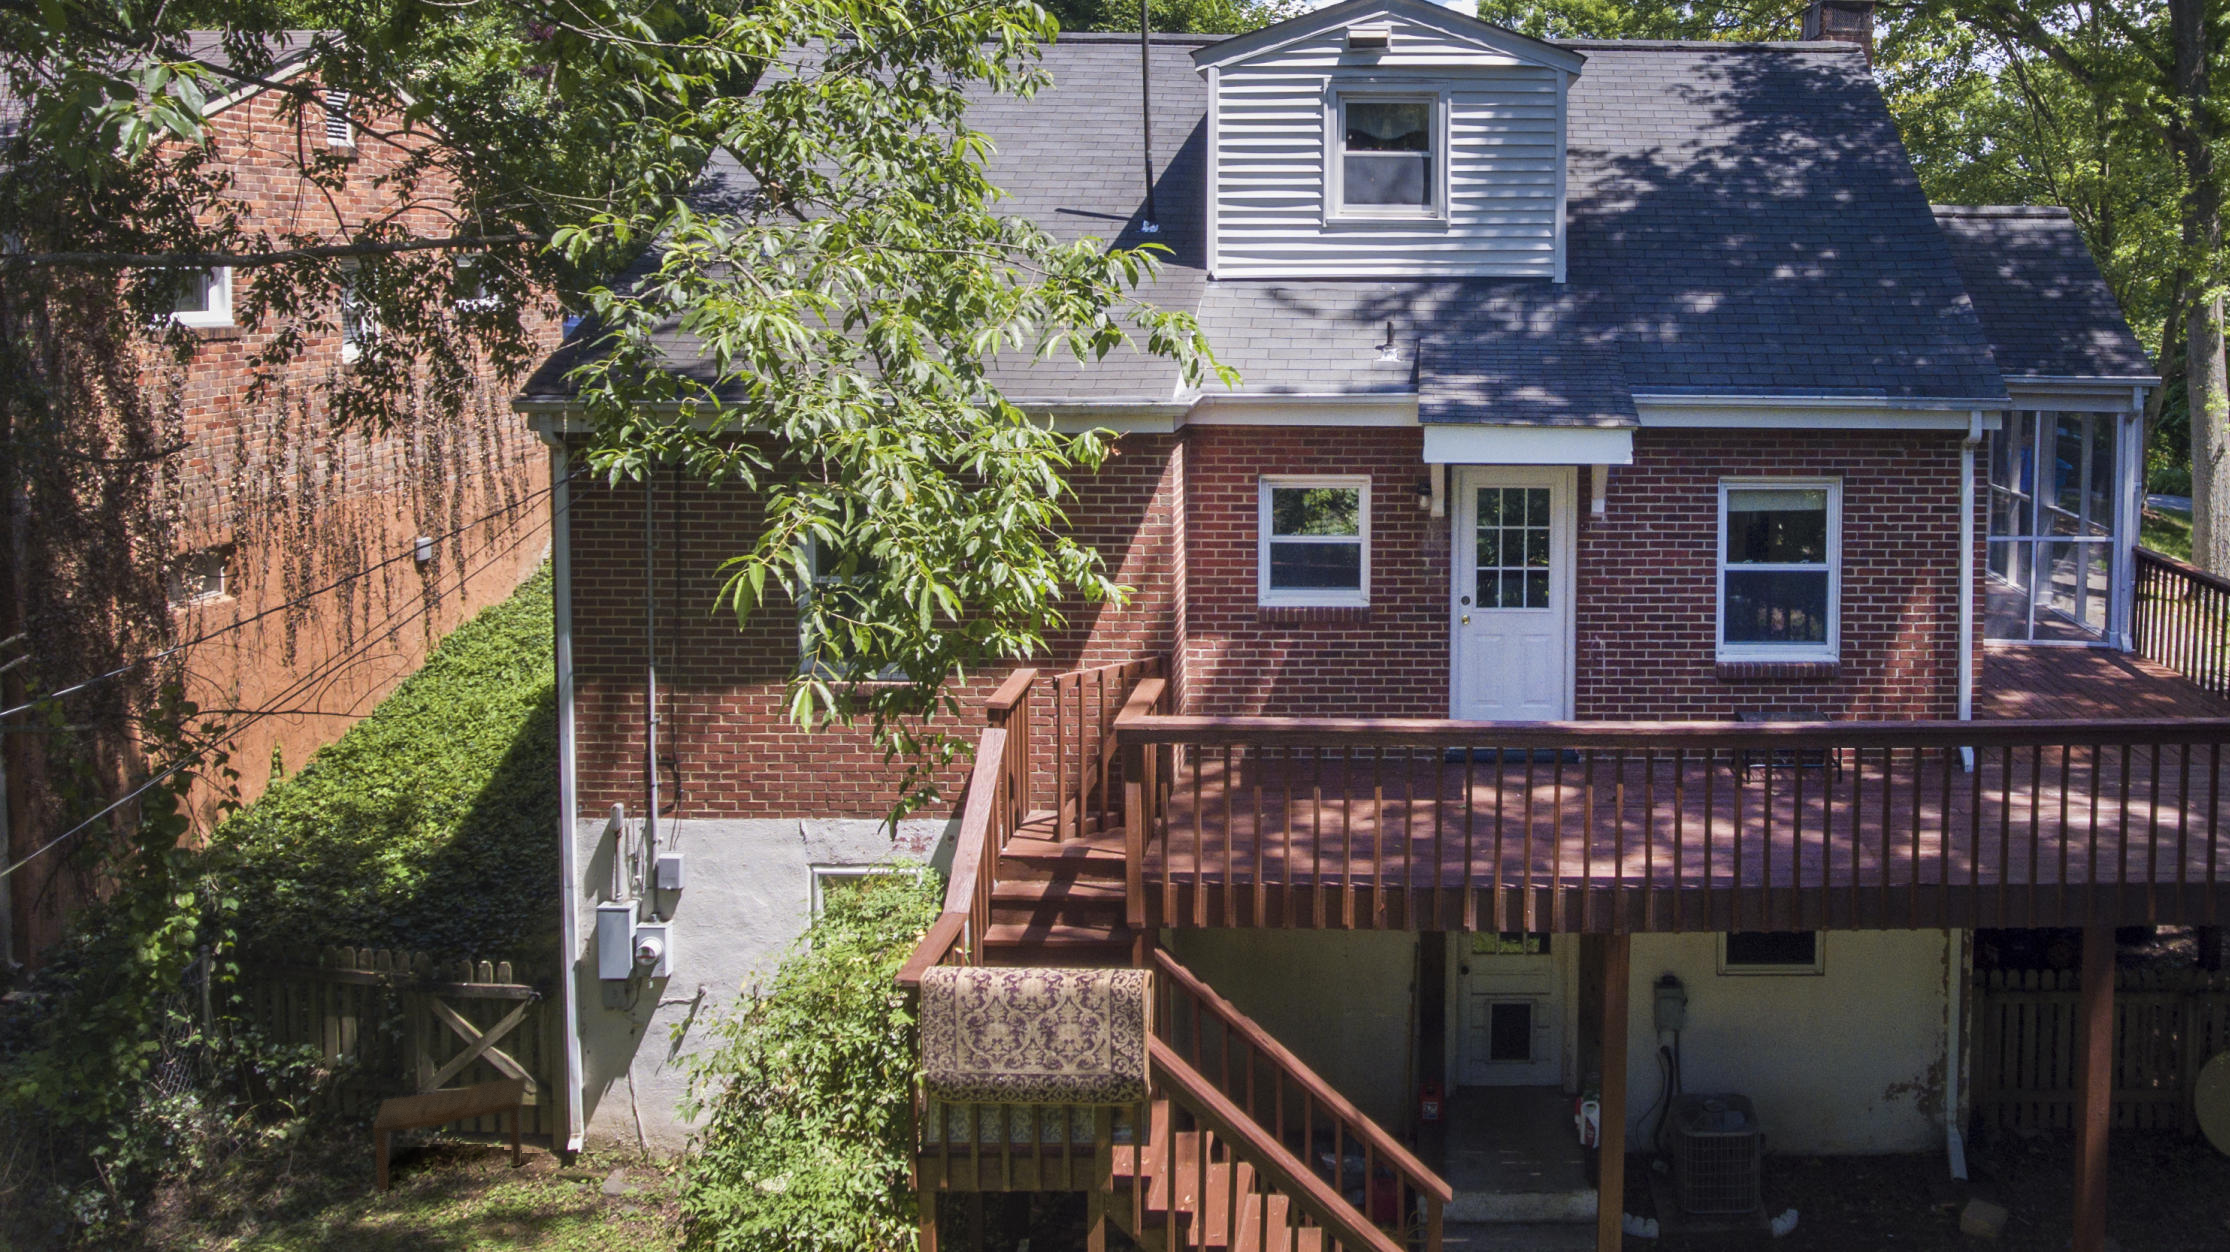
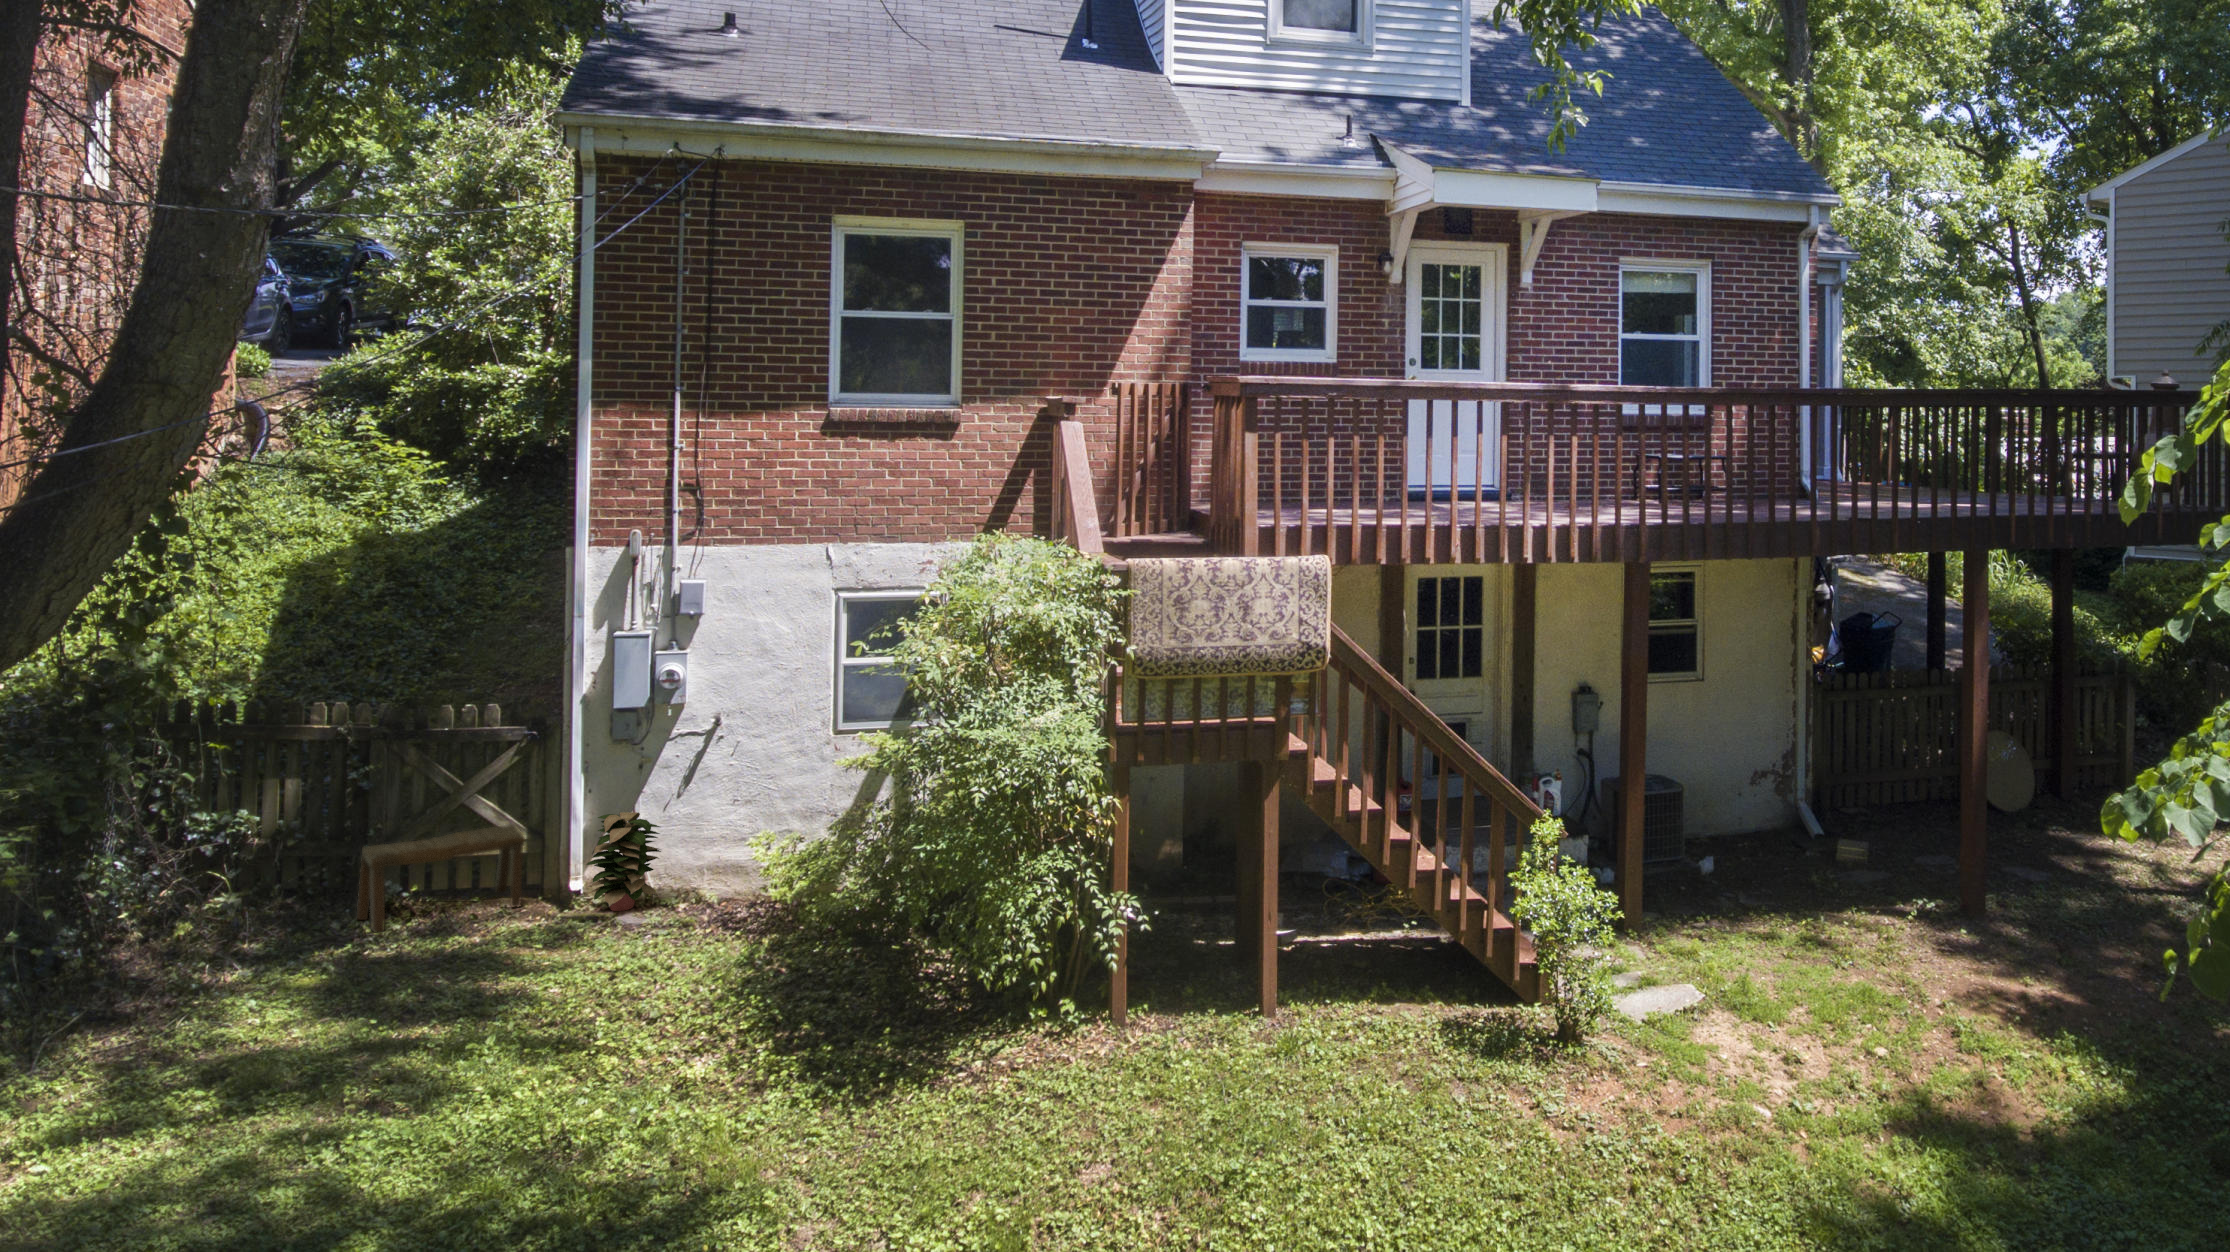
decorative plant: none [566,1084,644,1185] -> present [586,812,661,911]

